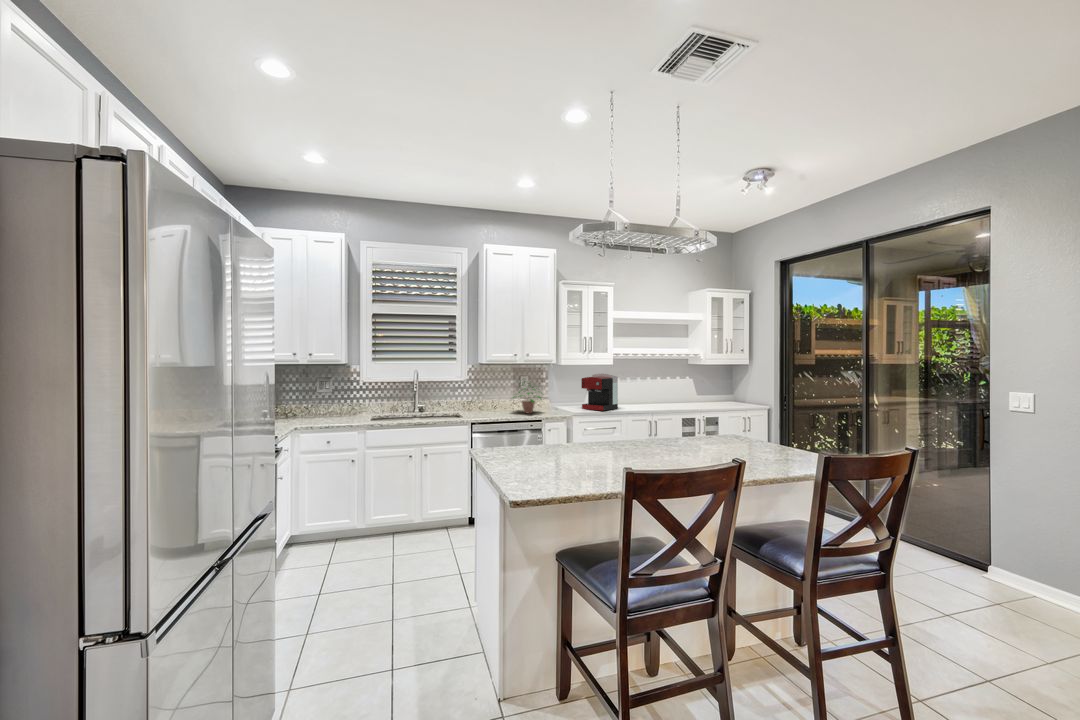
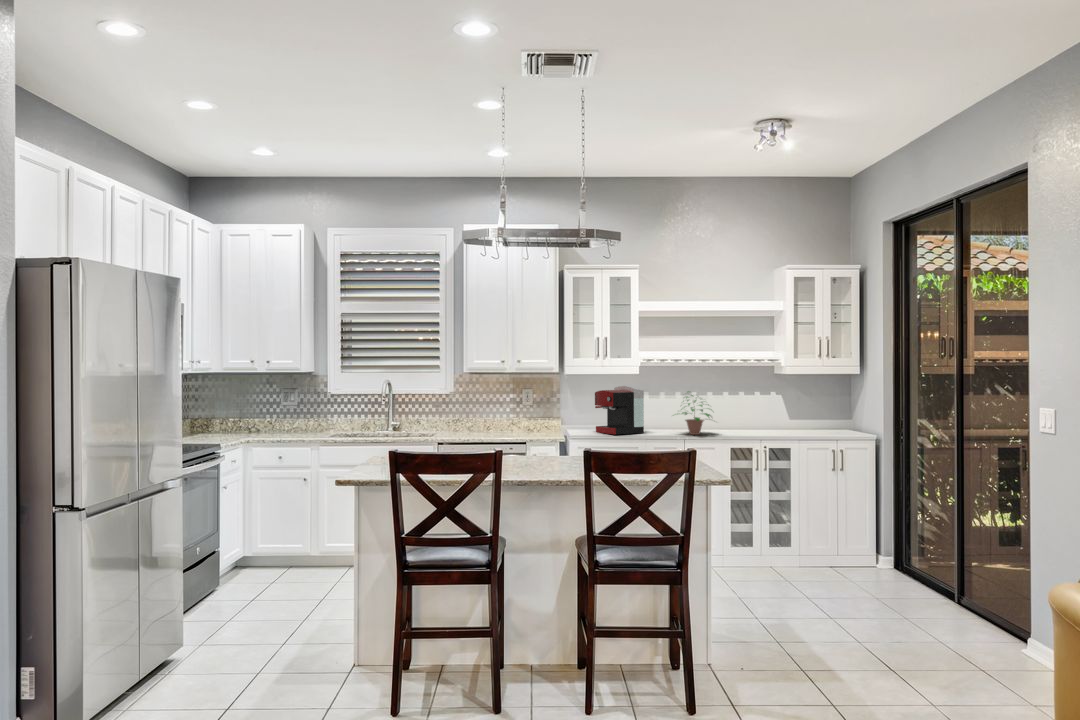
potted plant: present [513,385,540,413] -> present [681,395,711,435]

